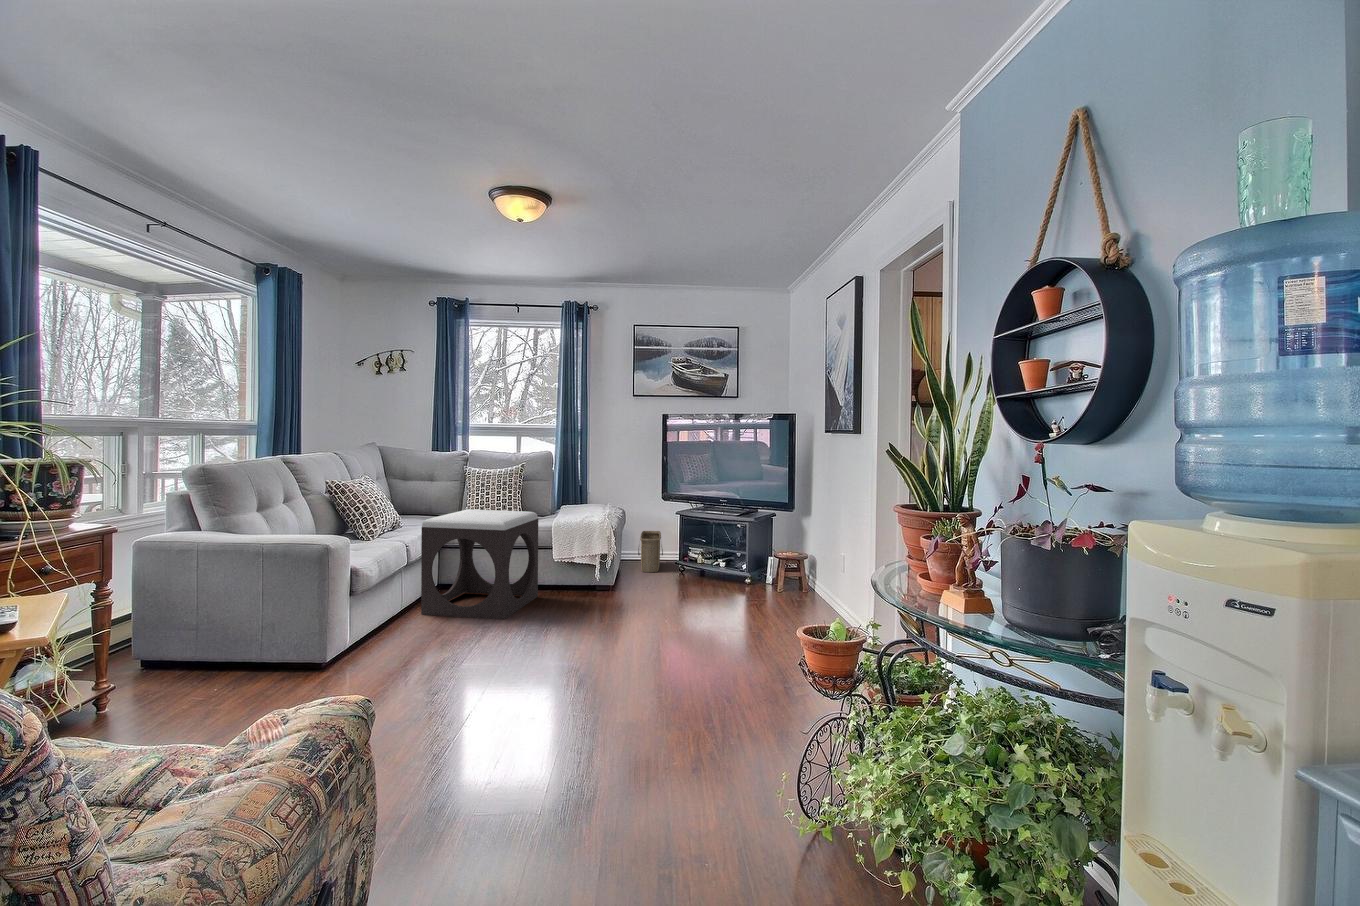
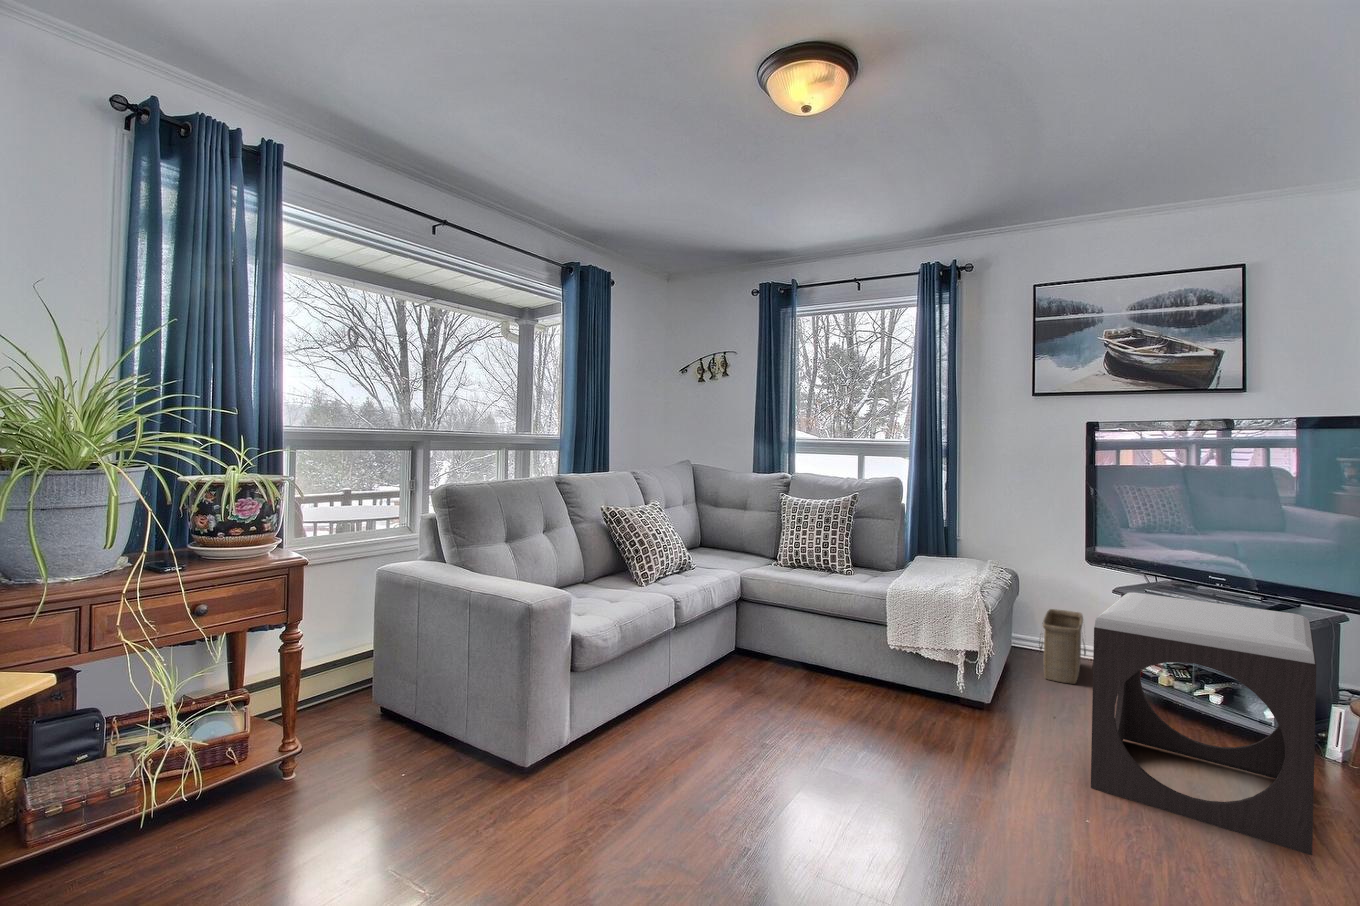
footstool: present [421,509,538,619] -> present [1091,593,1316,855]

